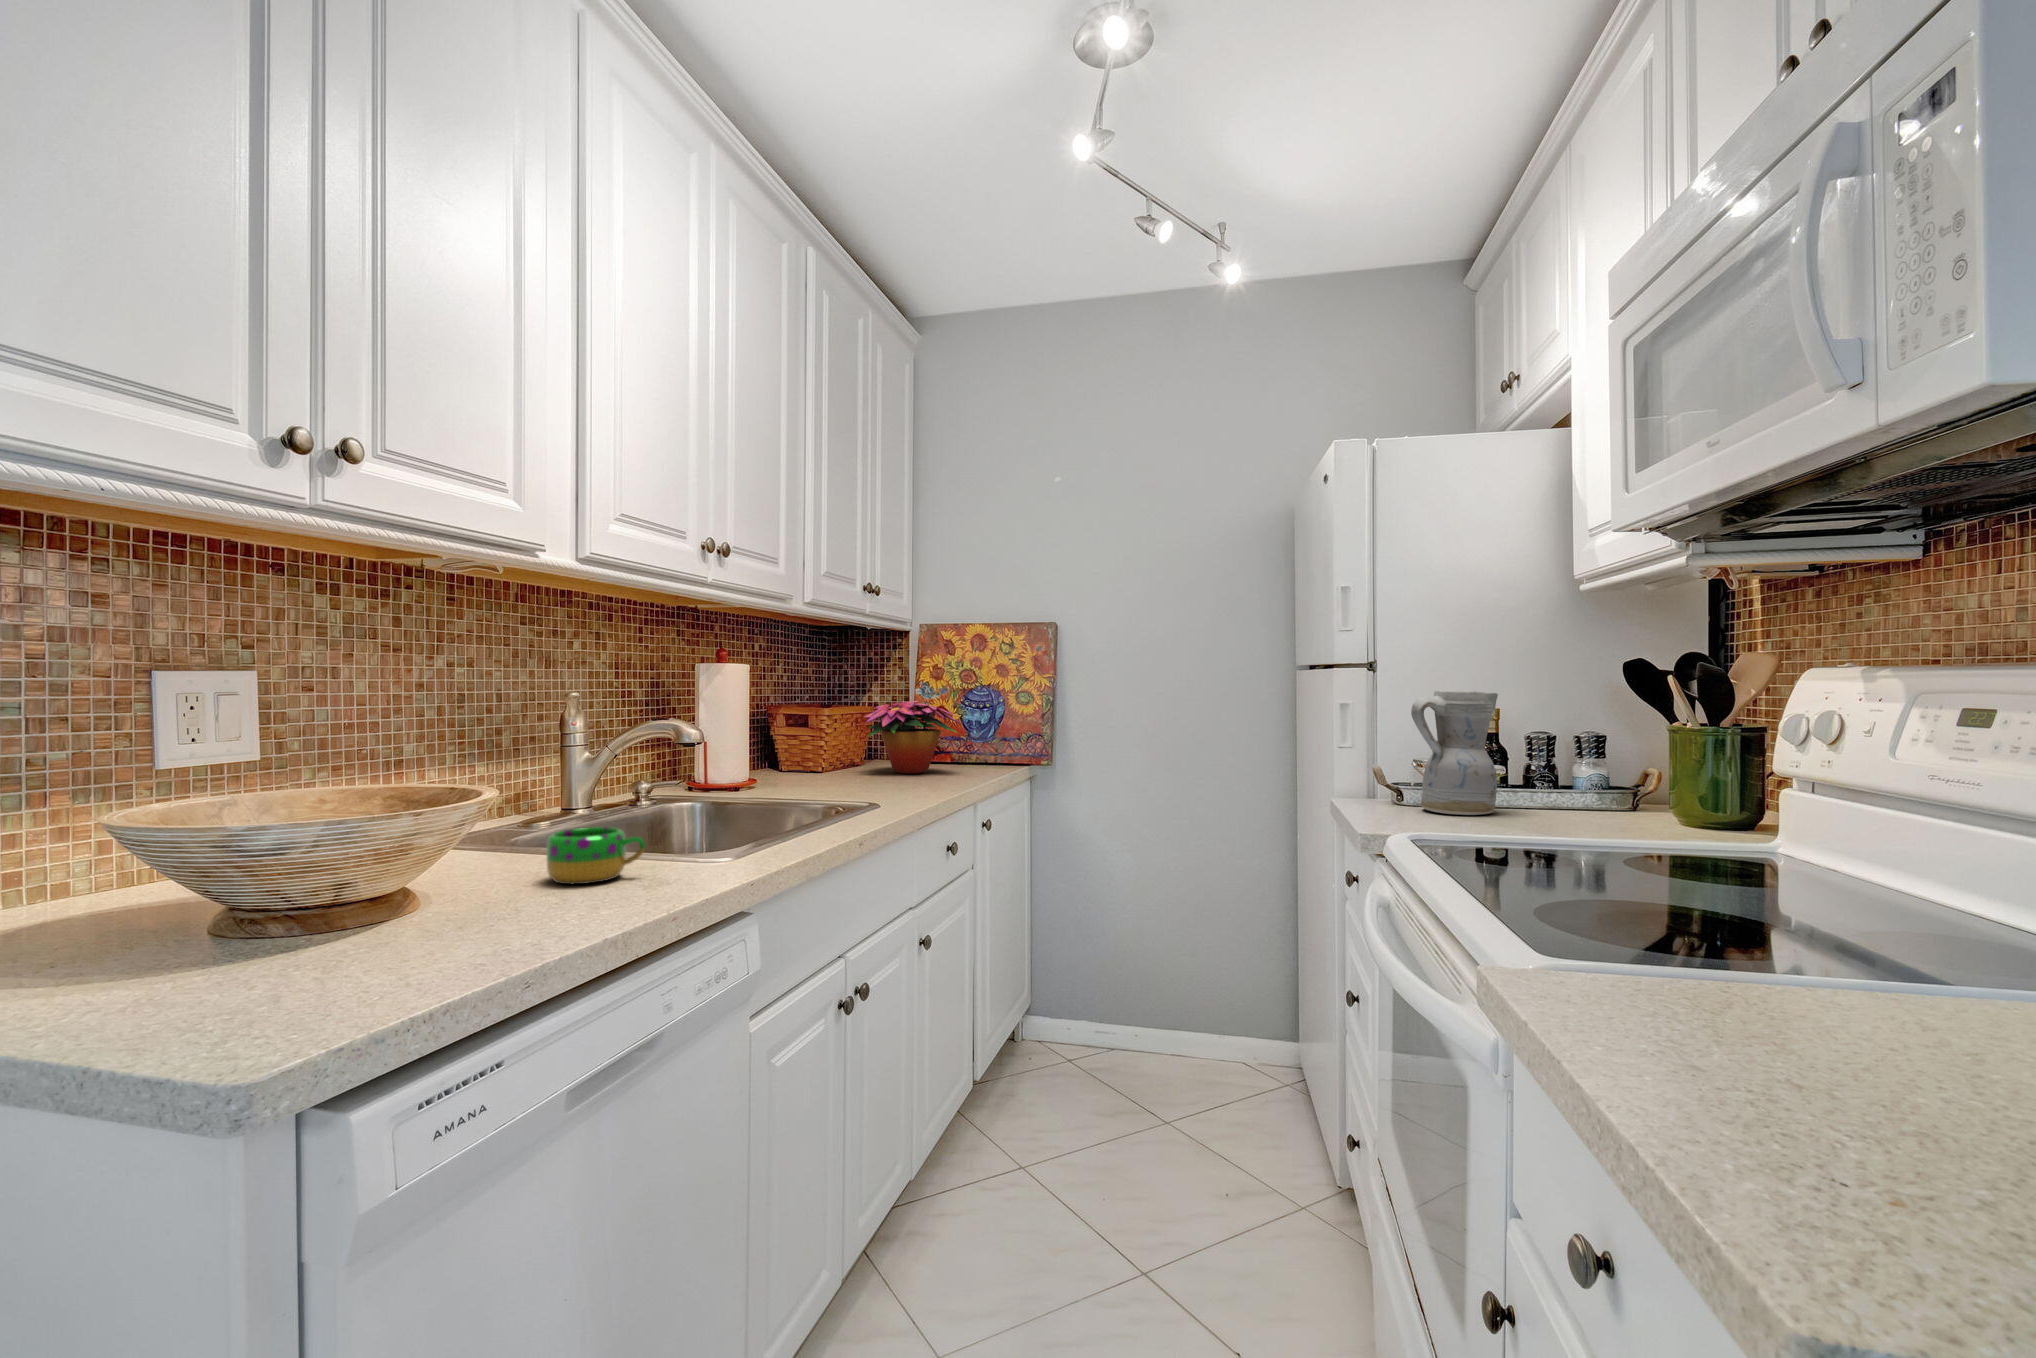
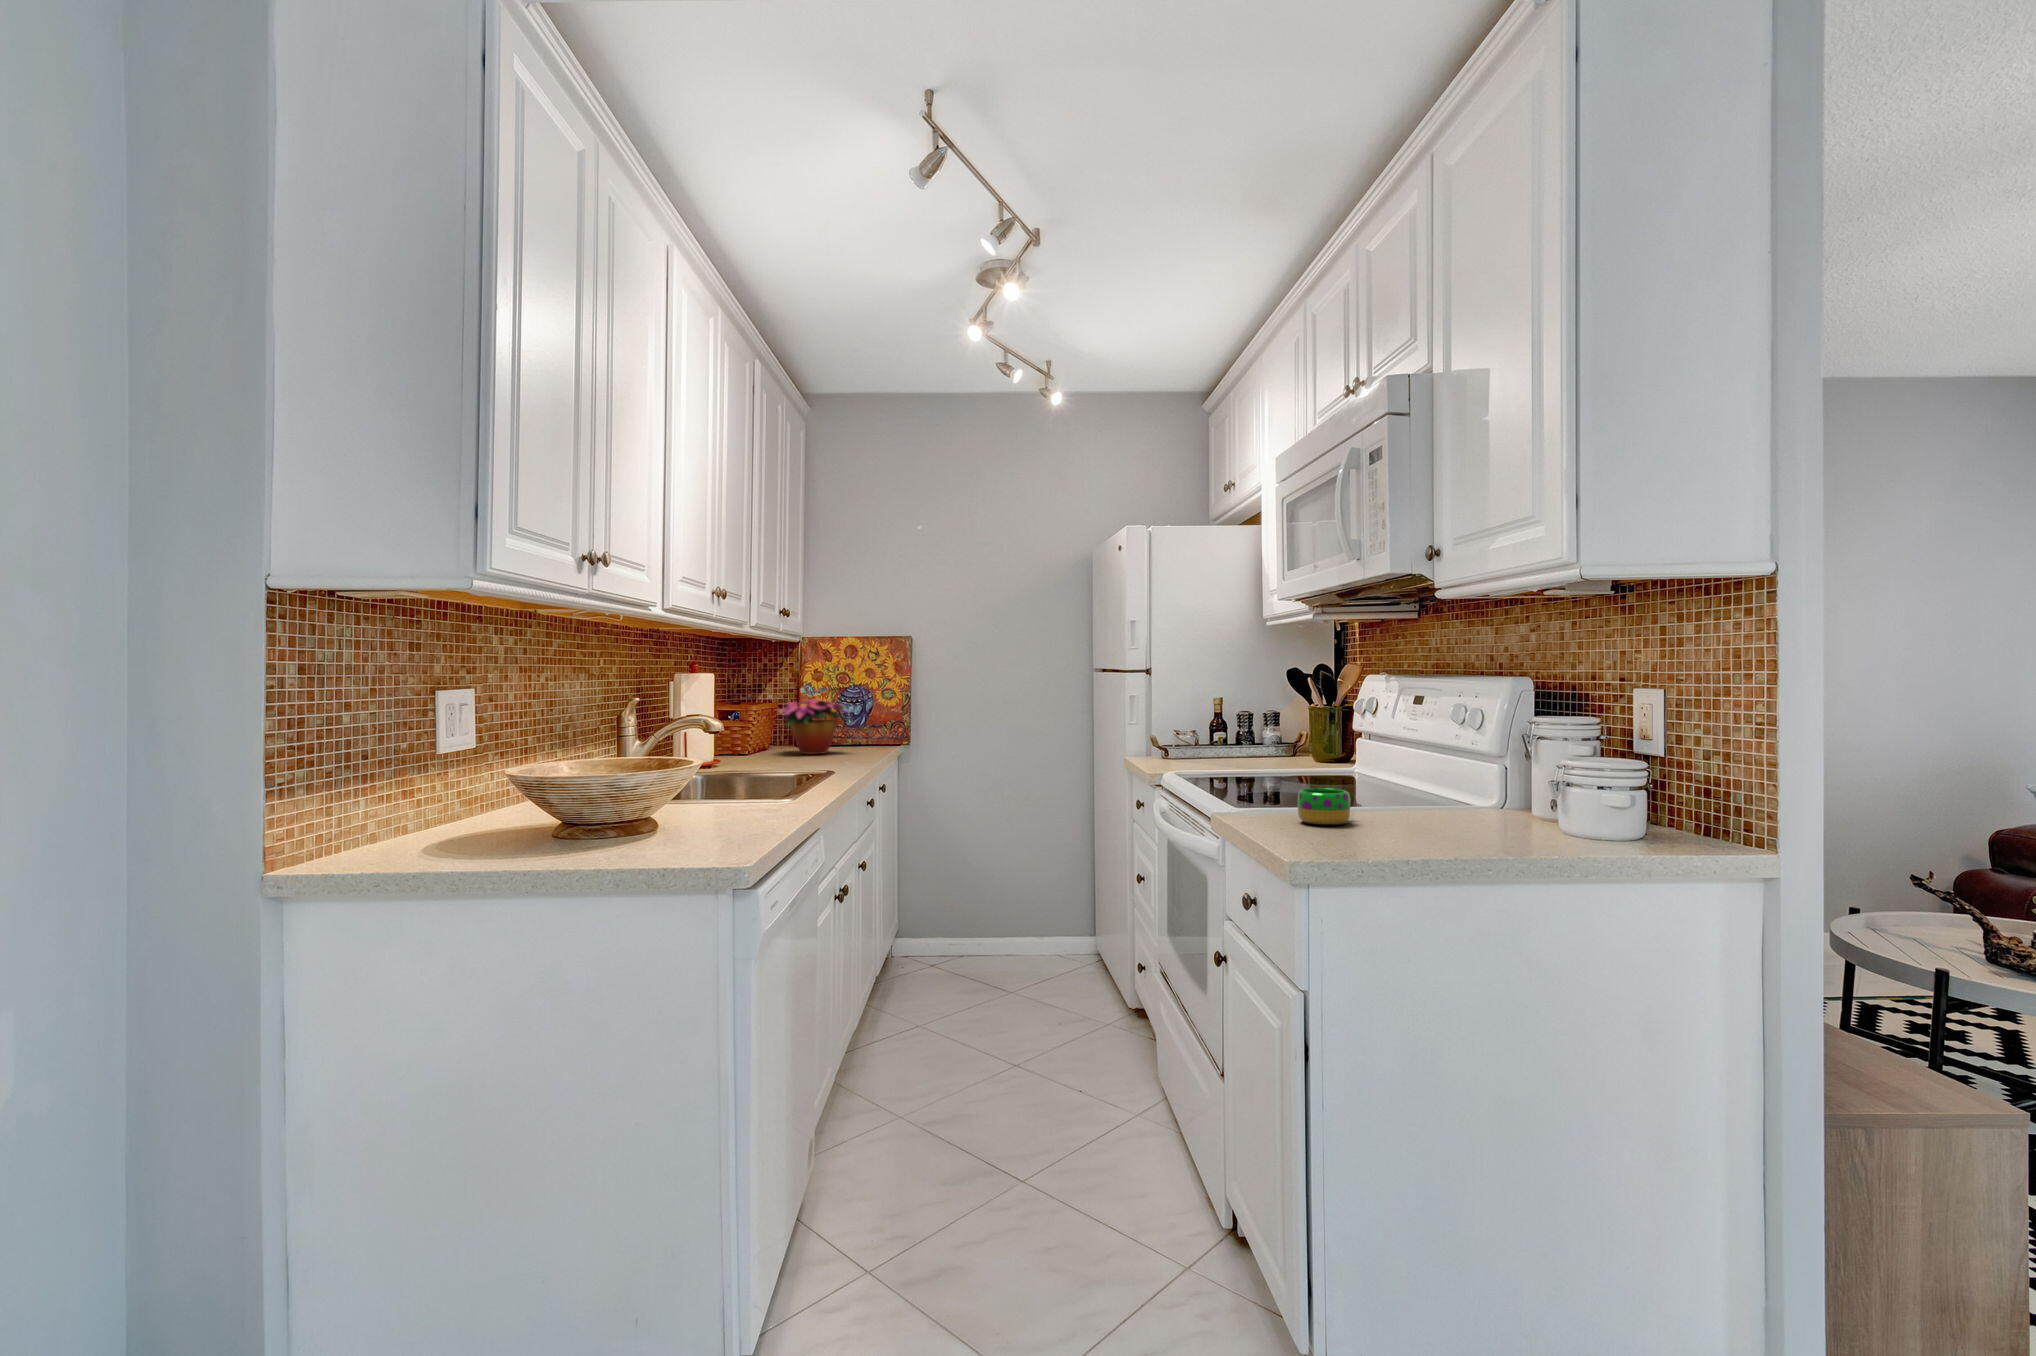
ceramic pitcher: present [1411,690,1498,815] -> none [1174,687,1222,763]
mug: present [546,827,645,884] -> present [1298,788,1351,826]

